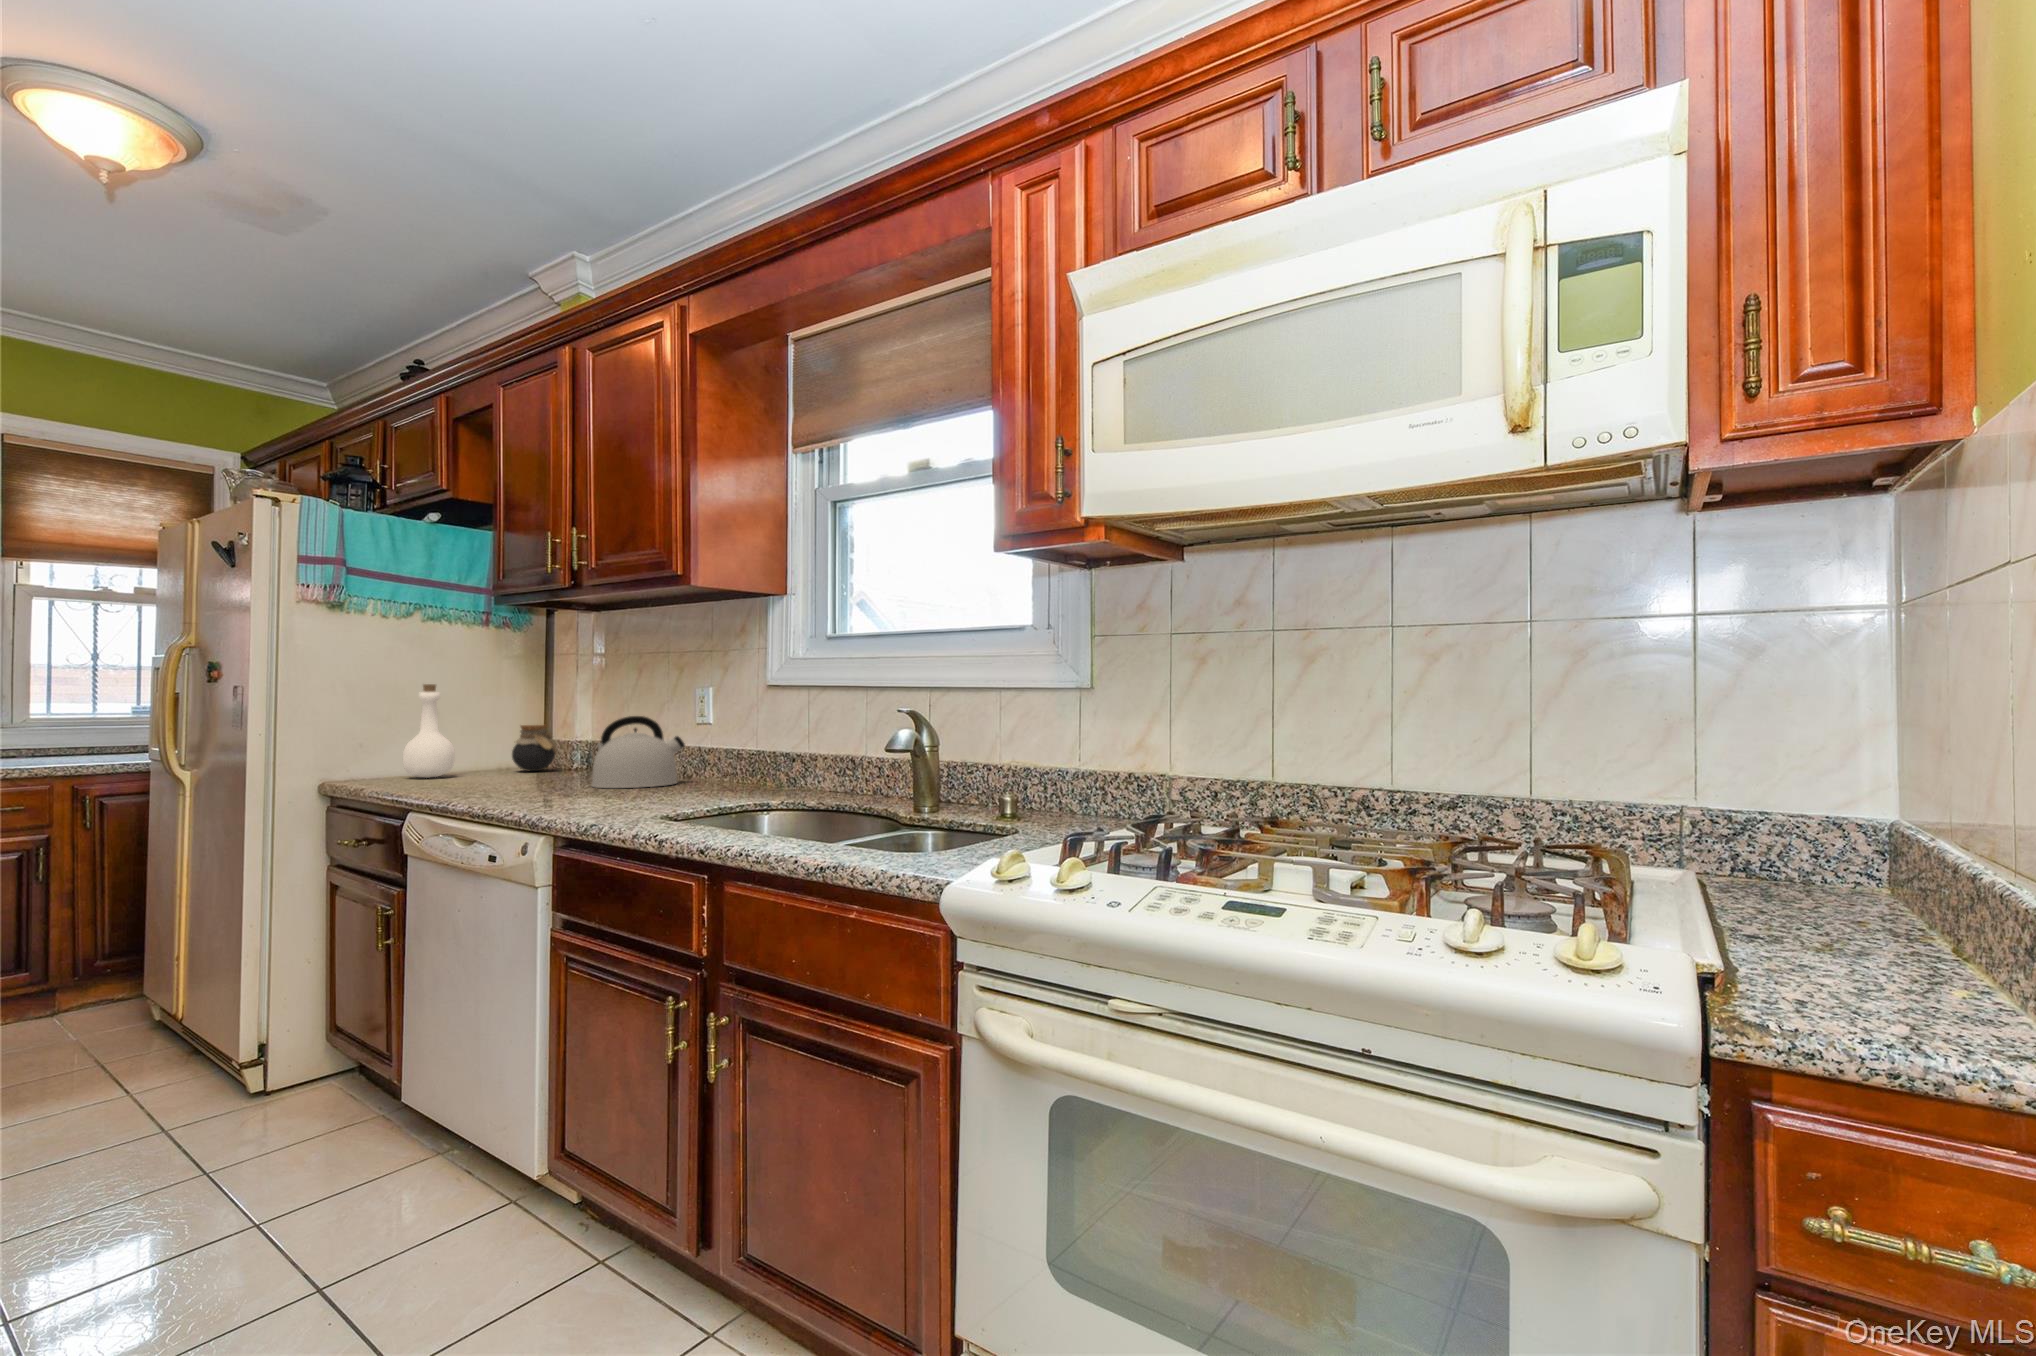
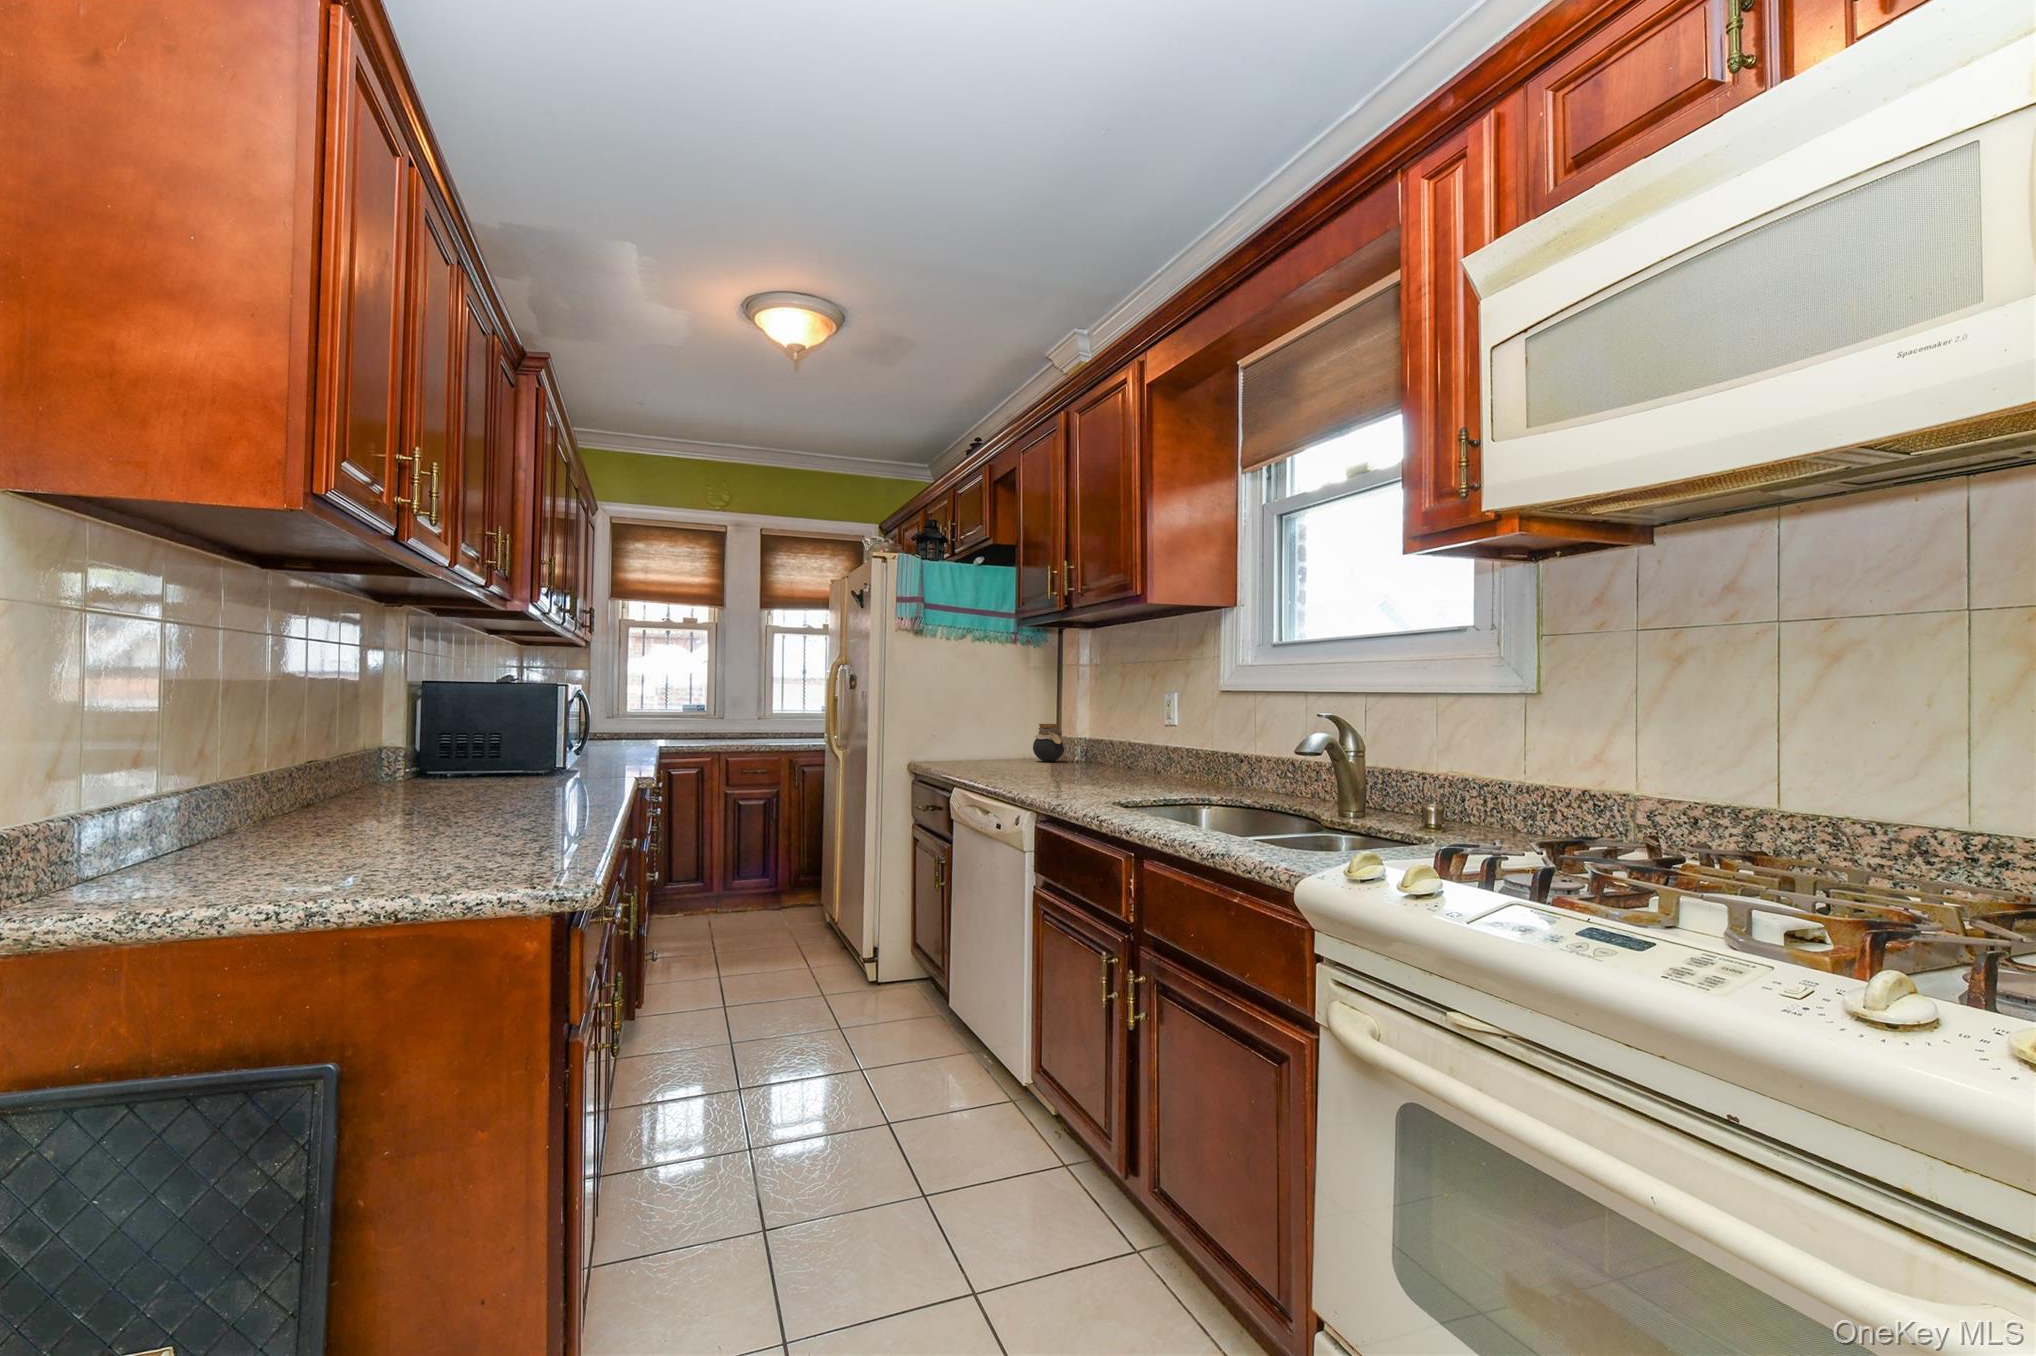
bottle: present [403,684,455,778] -> none [958,690,992,762]
kettle: present [591,716,685,788] -> none [1080,717,1156,778]

